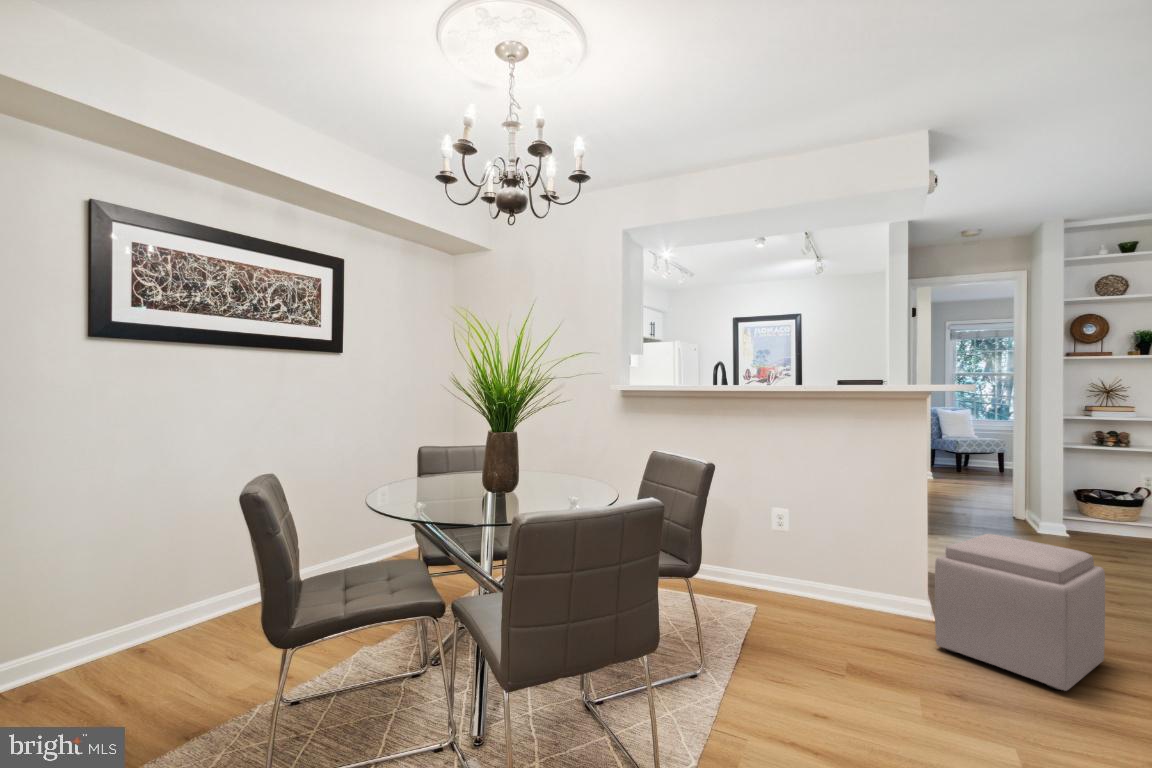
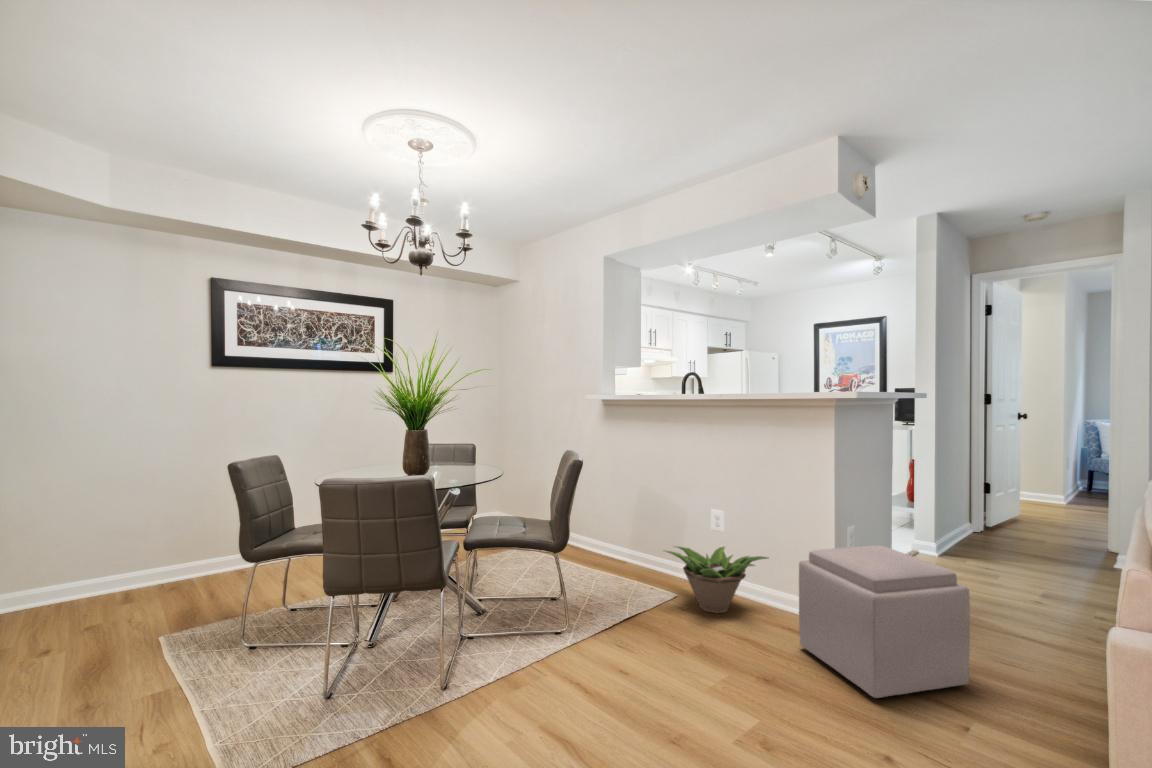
decorative plant: none [747,549,869,622] -> present [666,547,768,613]

